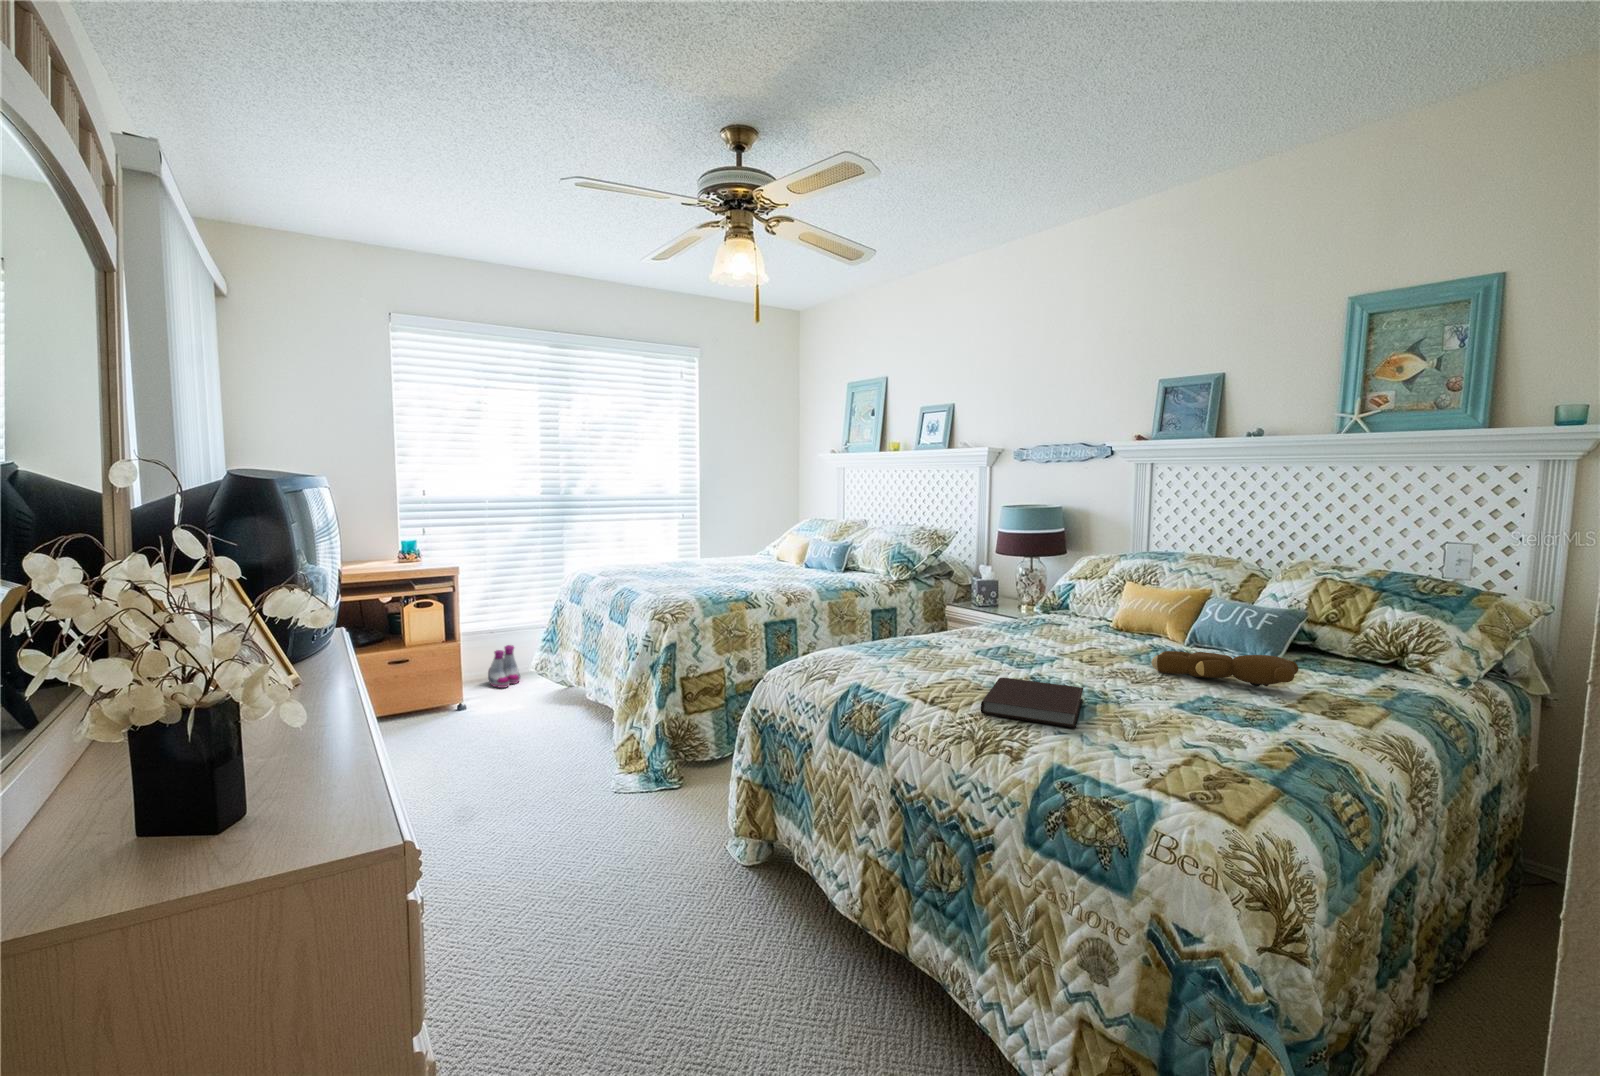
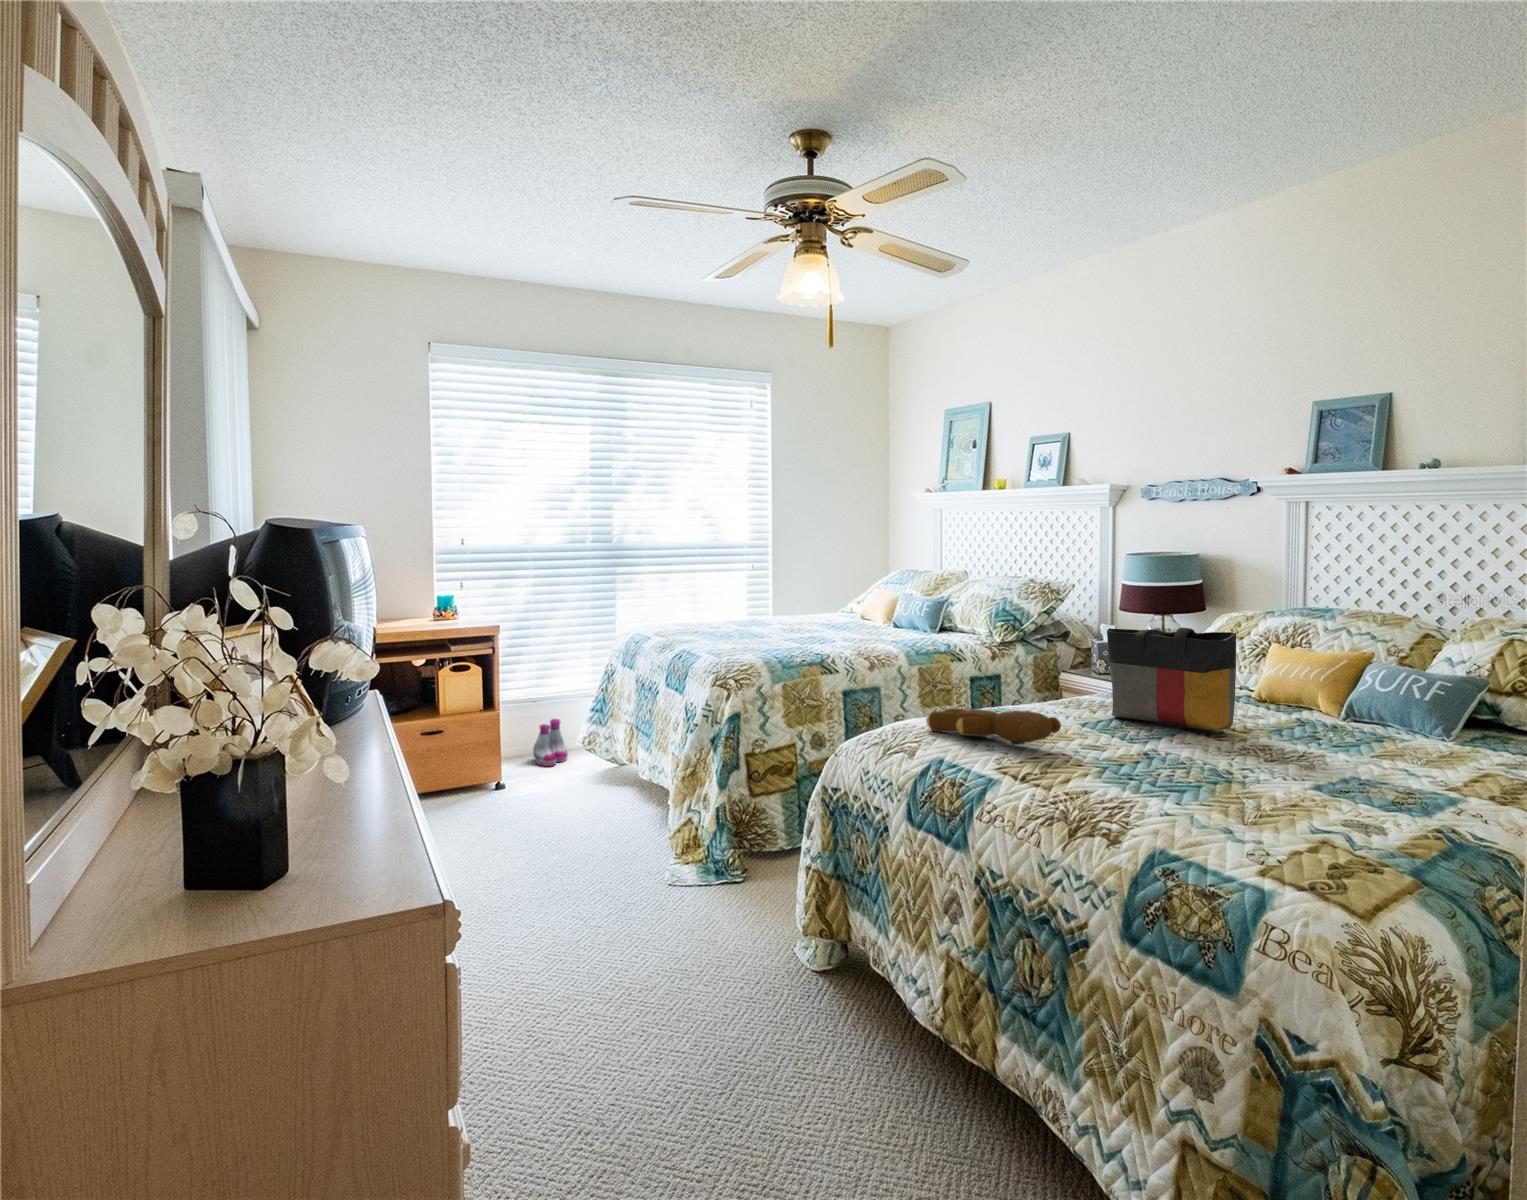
tote bag: none [998,567,1104,655] -> present [1107,628,1236,731]
teddy bear: present [1151,651,1298,687] -> present [926,708,1061,745]
notebook: present [981,678,1083,728] -> none [1076,756,1202,813]

